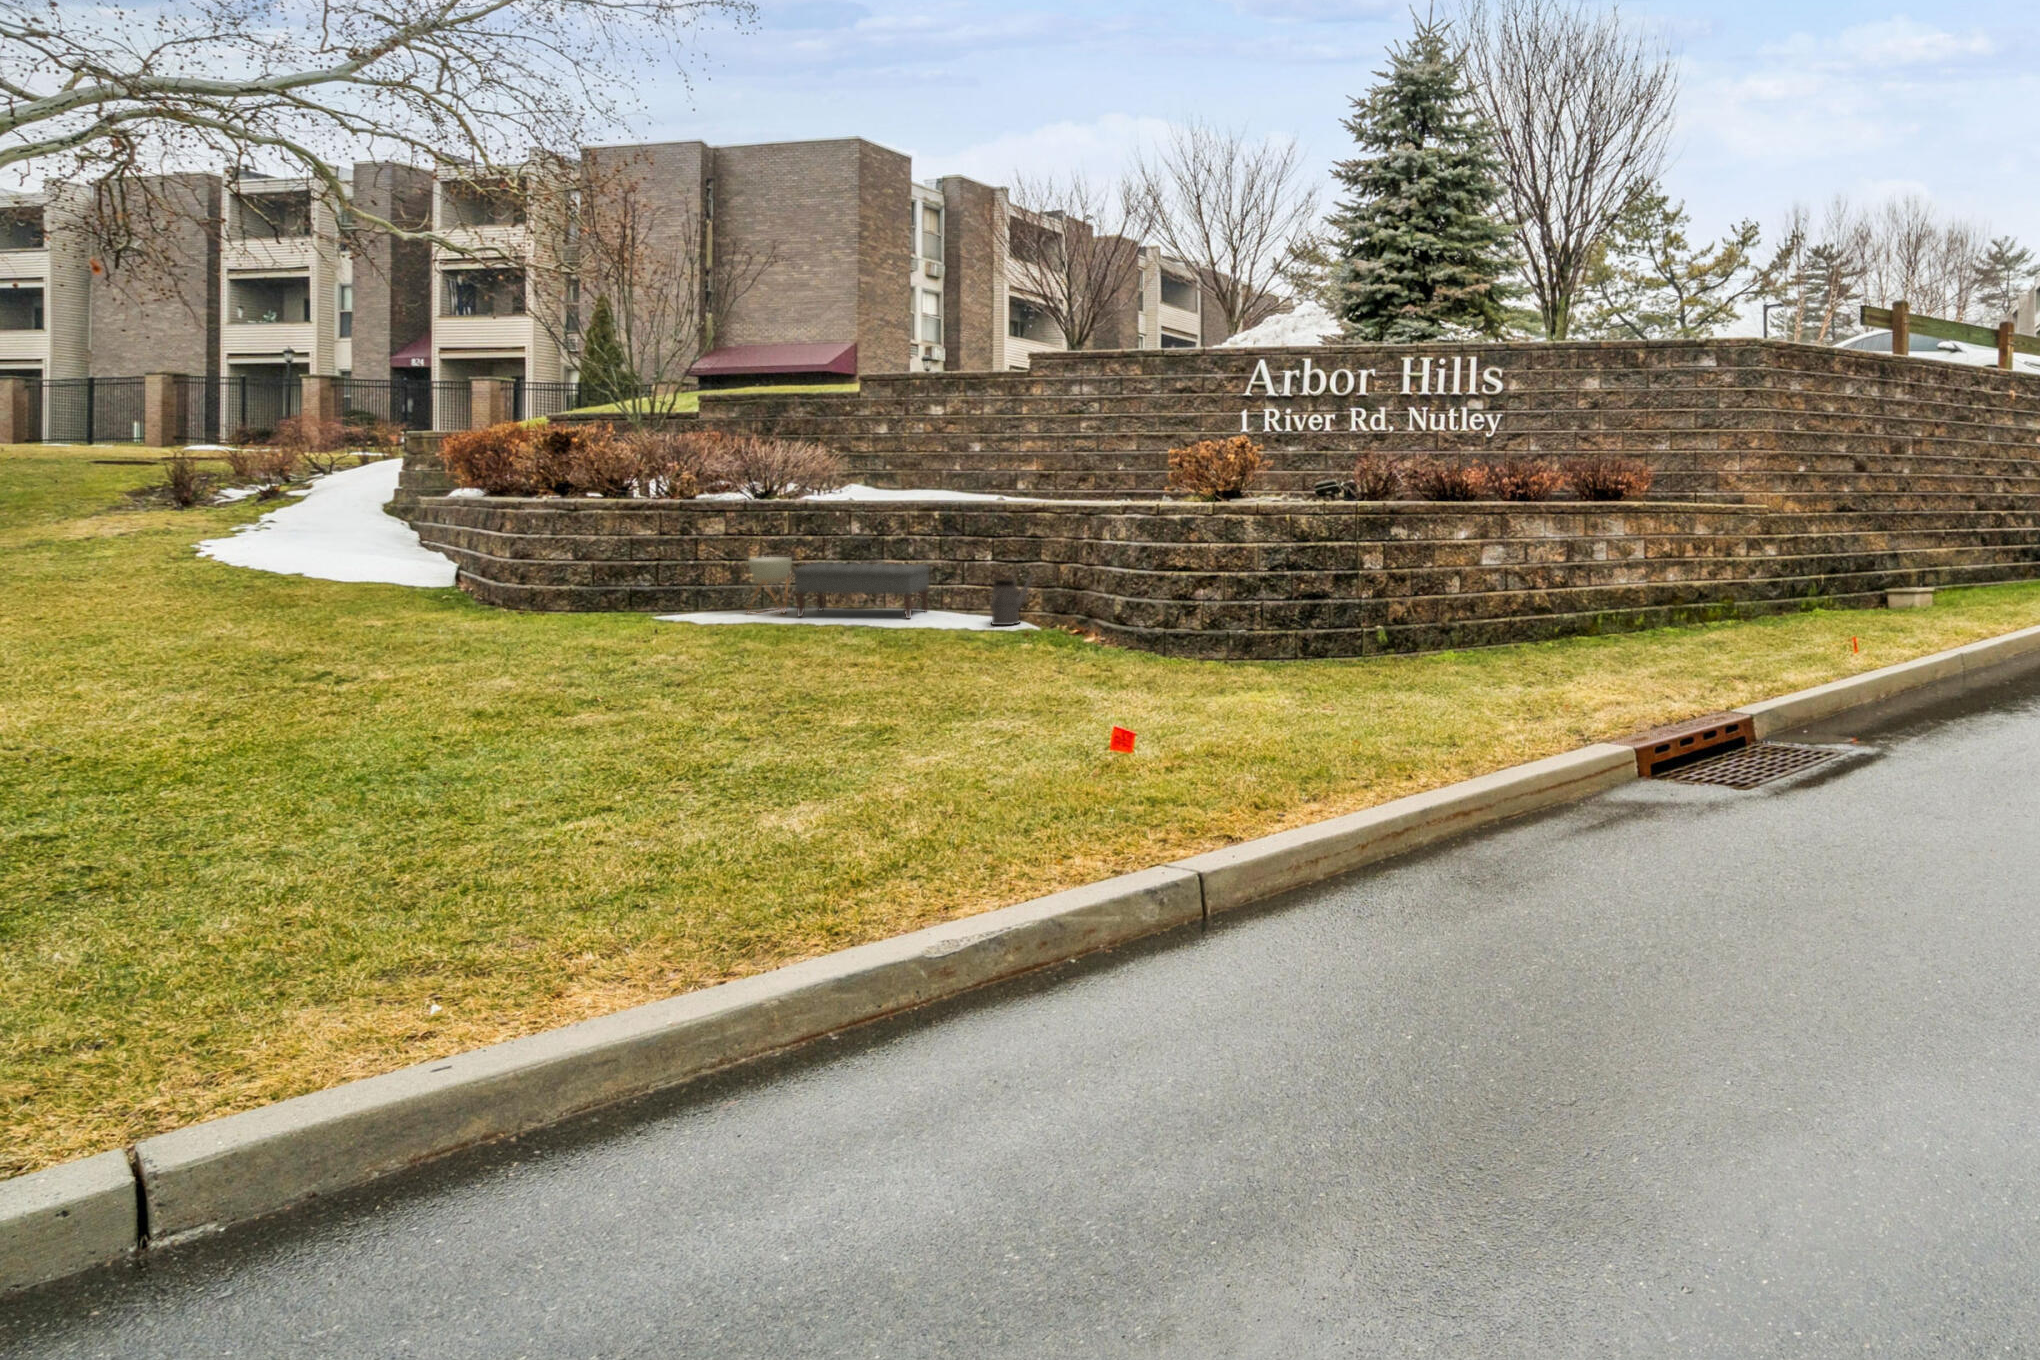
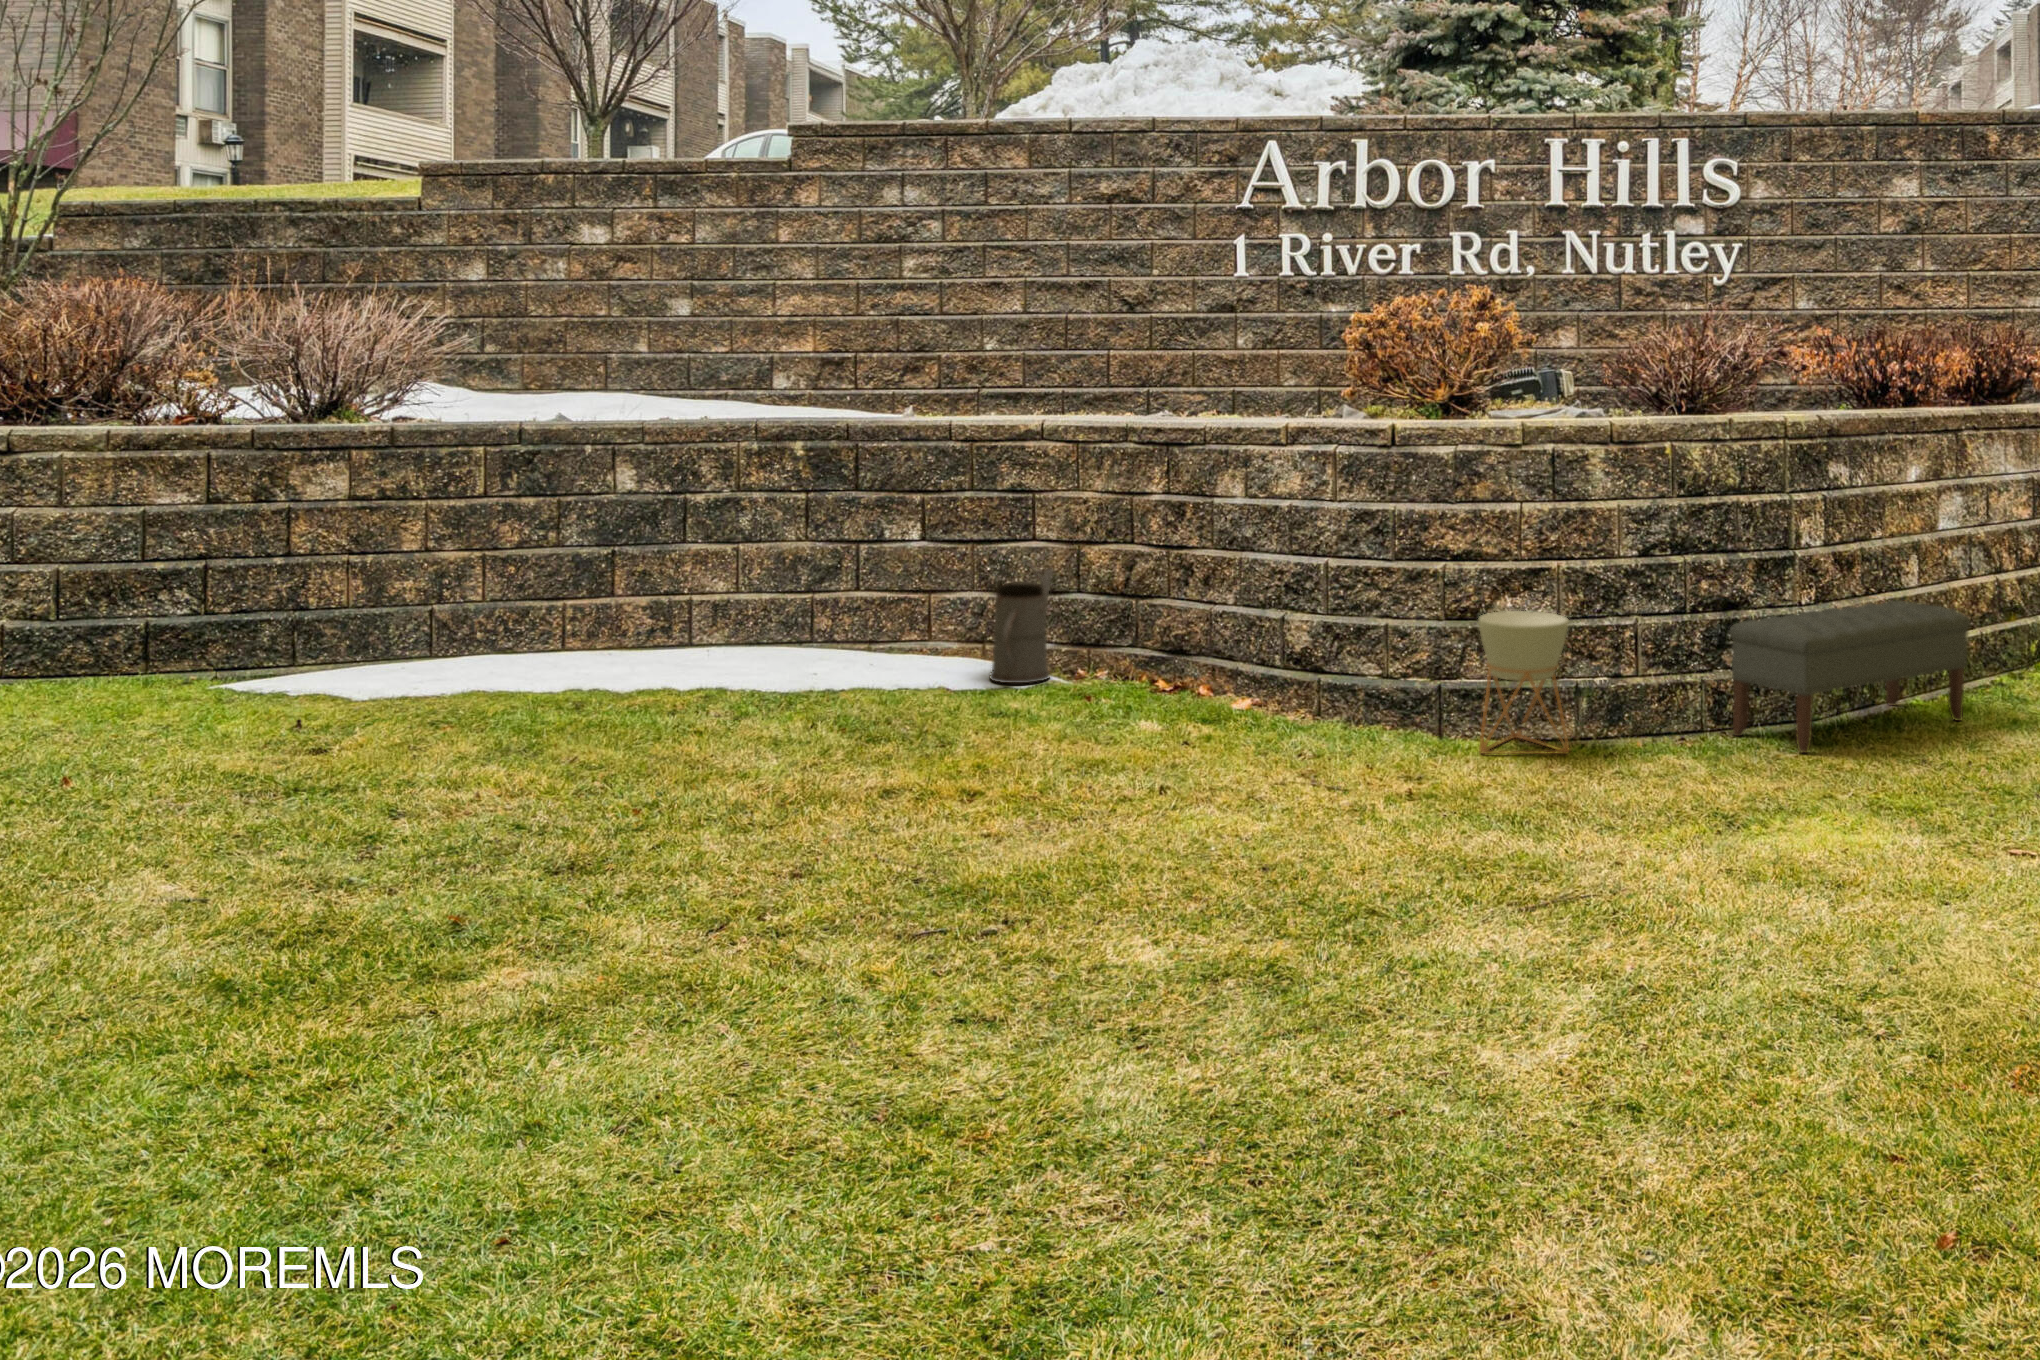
planter: present [748,557,792,614] -> present [1479,611,1569,754]
bench: present [794,563,930,618] -> present [1730,601,1971,753]

